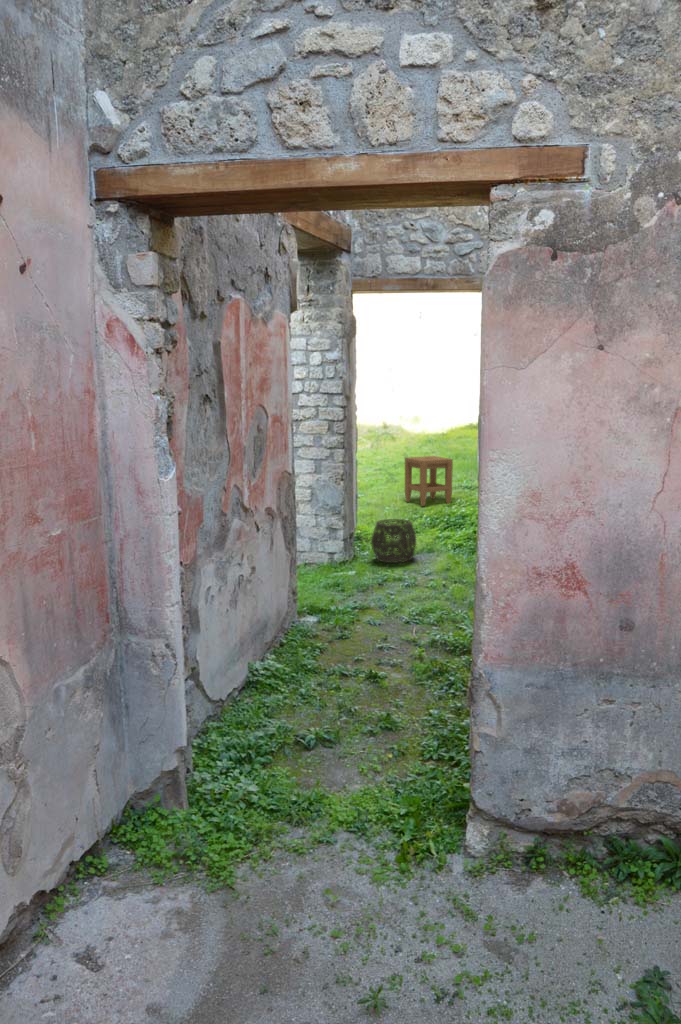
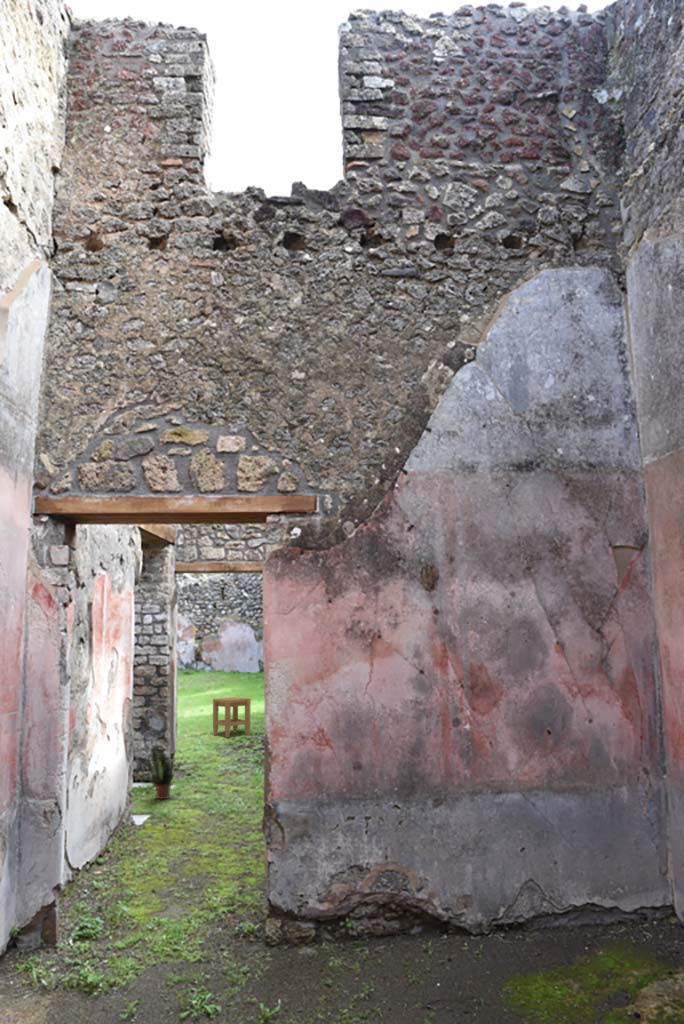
woven basket: present [372,519,416,563] -> none [188,743,223,778]
potted plant: none [318,525,361,591] -> present [146,749,180,799]

